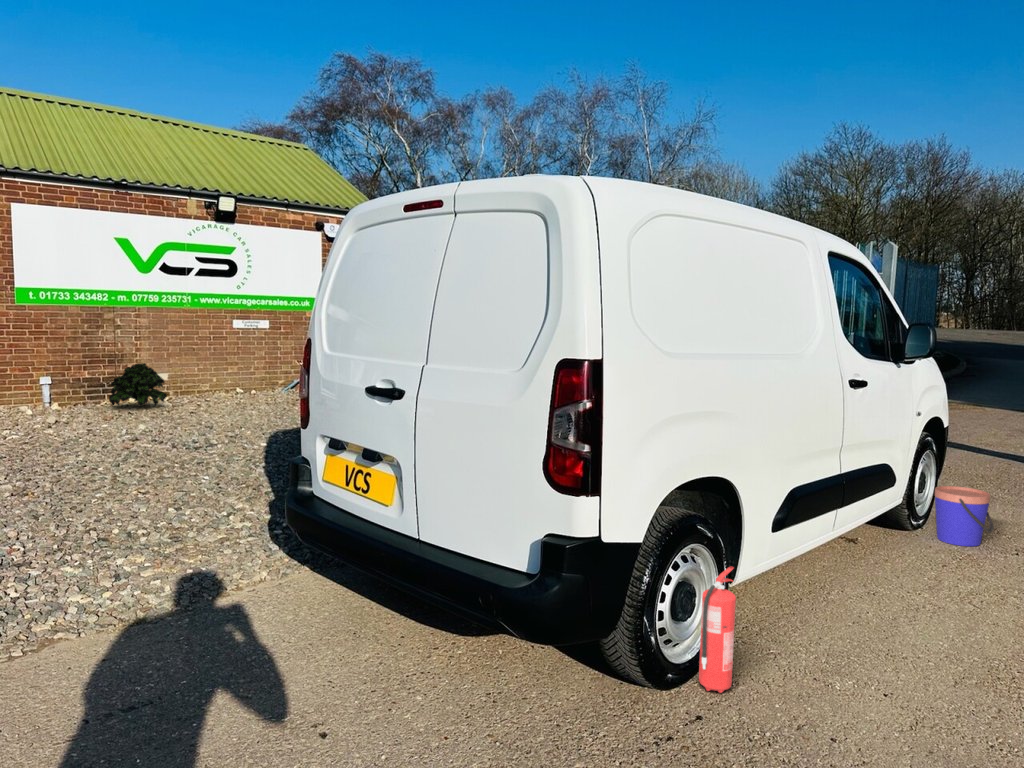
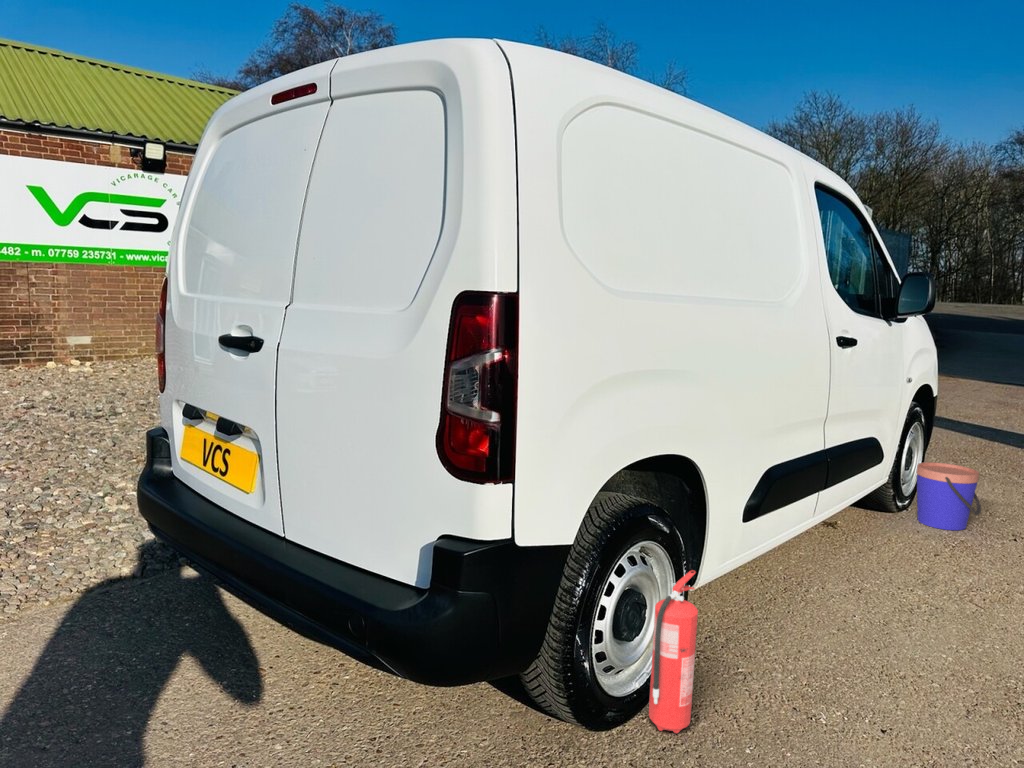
potted plant: present [109,363,167,407] -> none [21,324,88,372]

